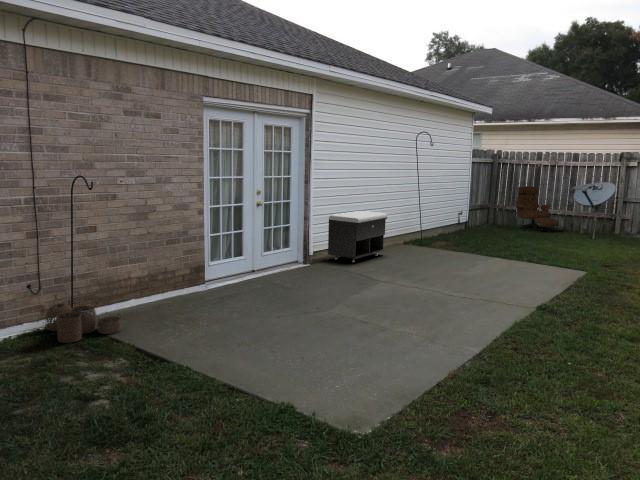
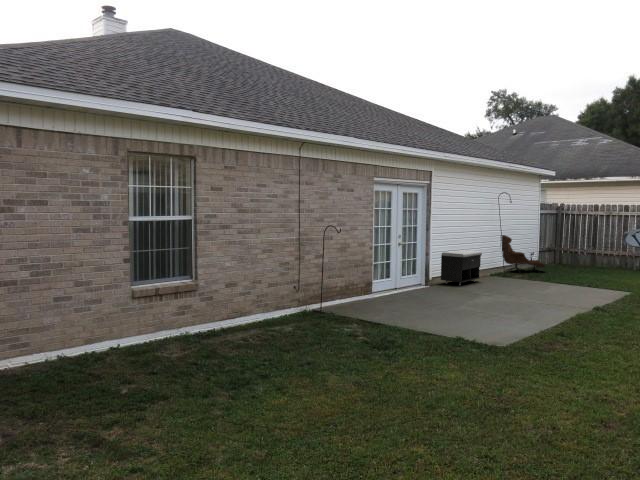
lounge chair: present [515,186,558,233] -> present [502,235,544,273]
woven basket: present [46,303,121,343] -> none [303,297,345,317]

